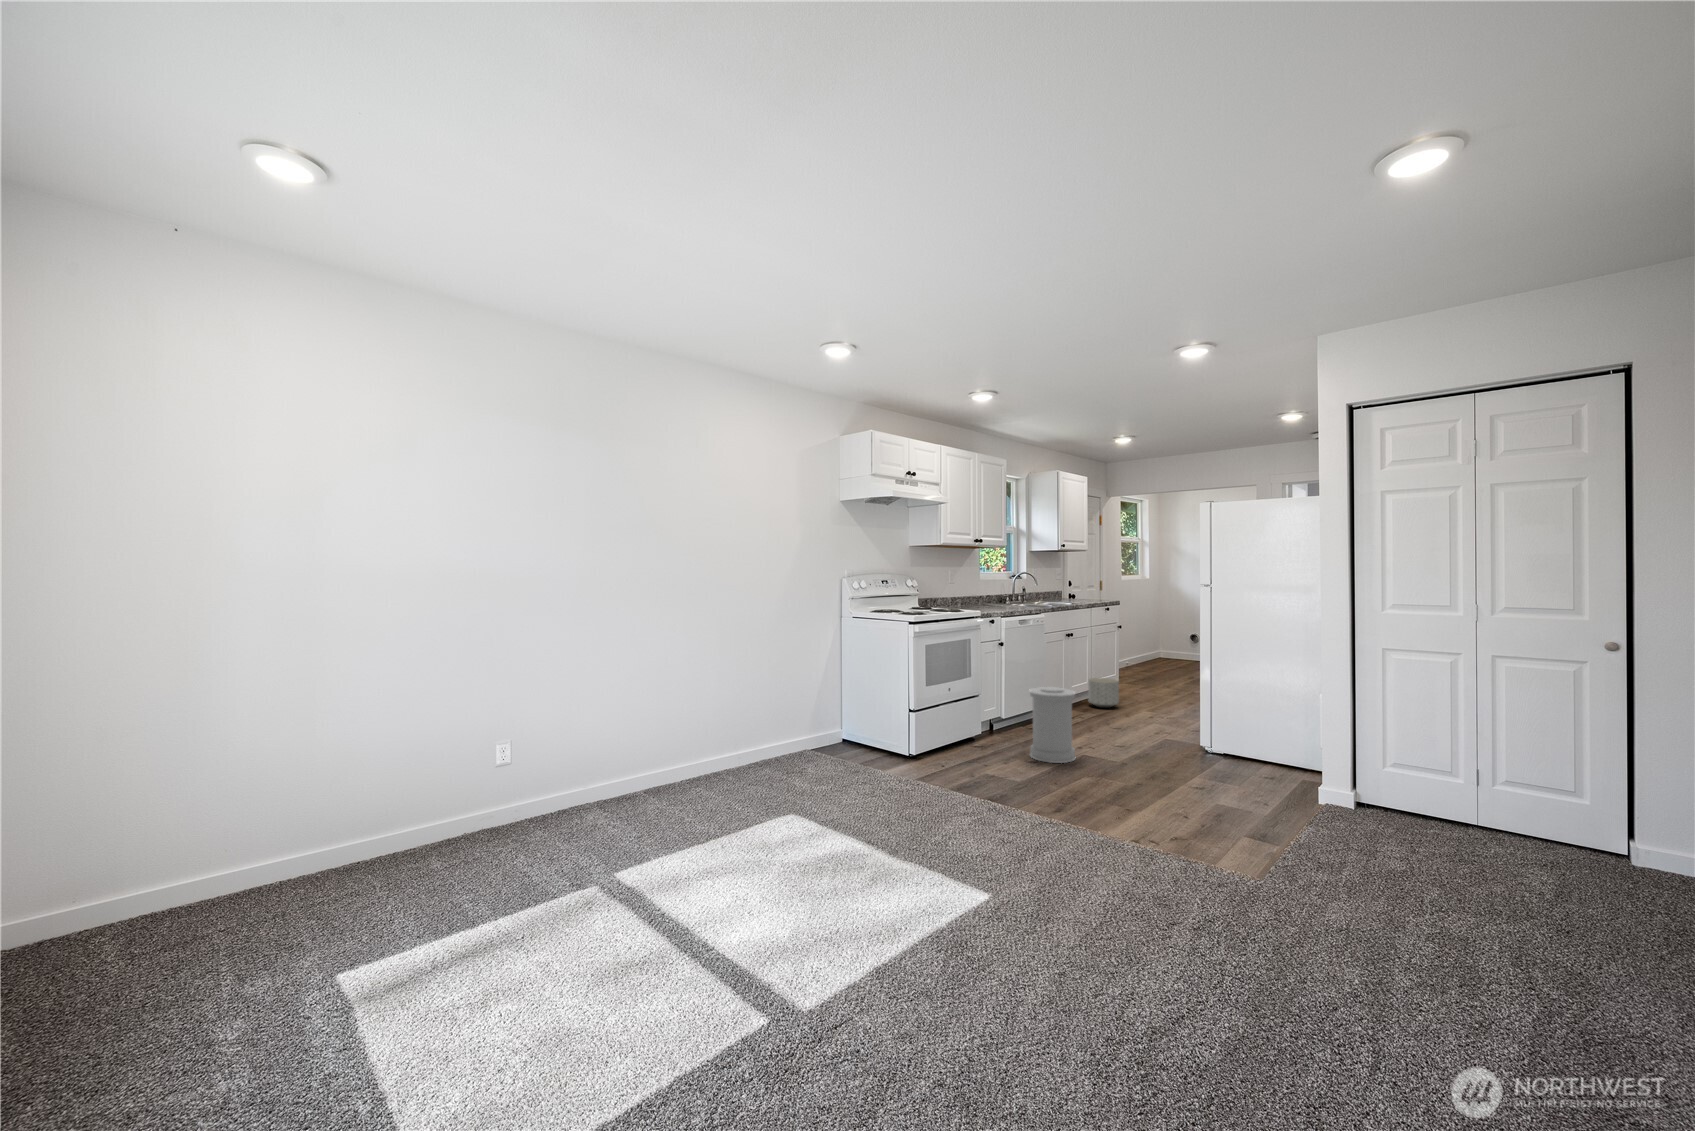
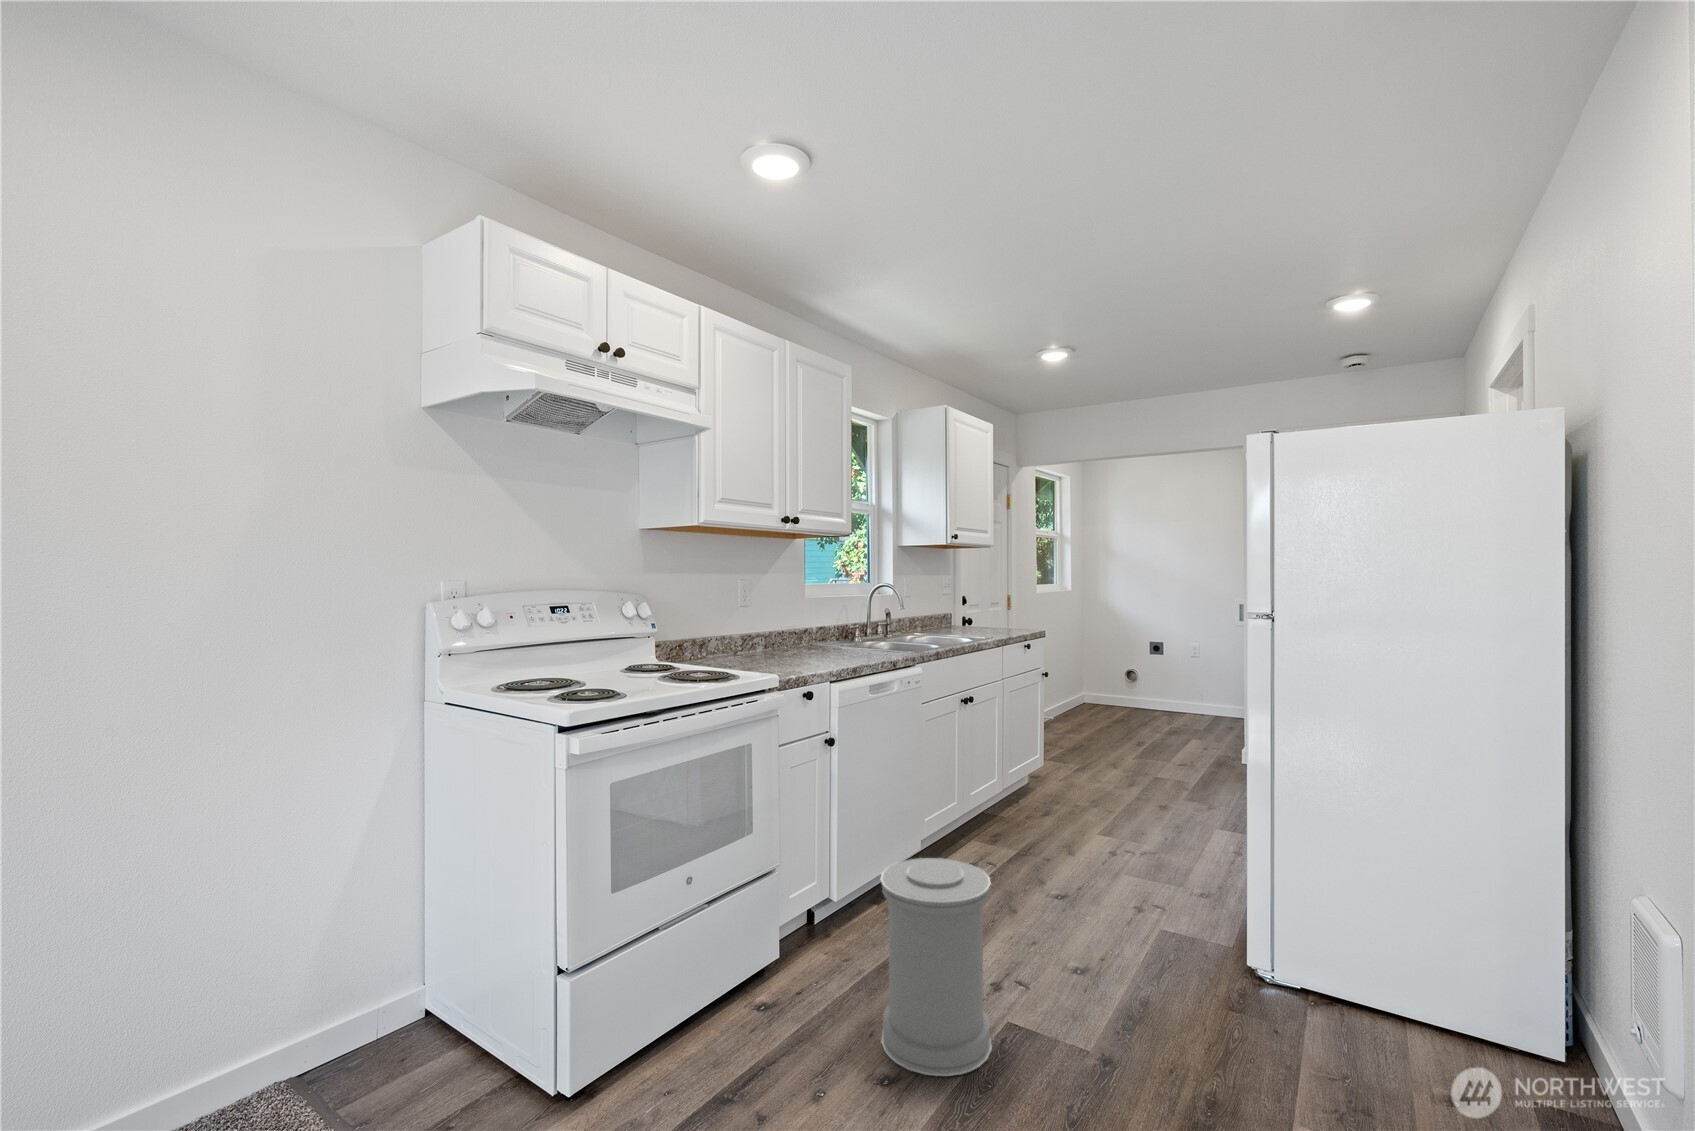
planter: present [1088,678,1119,708] -> none [999,772,1052,831]

